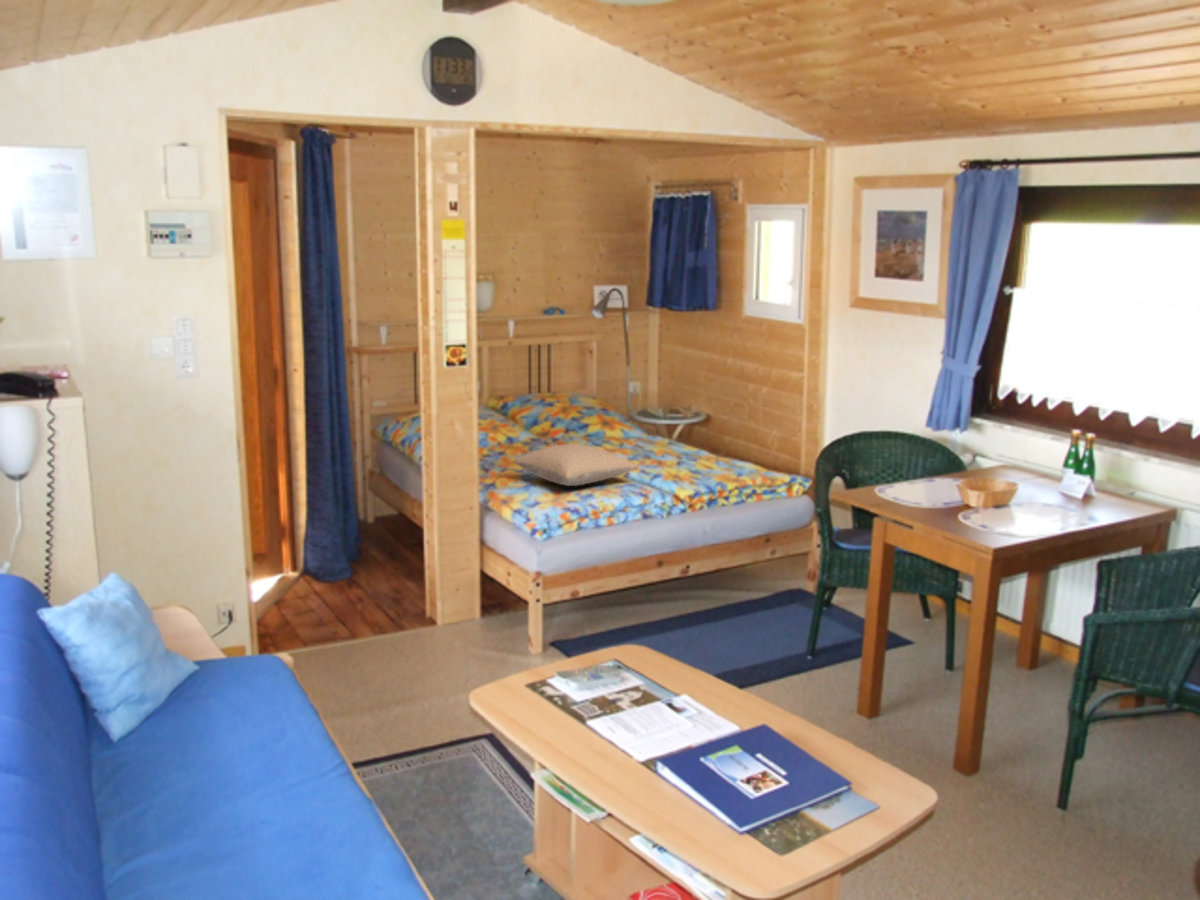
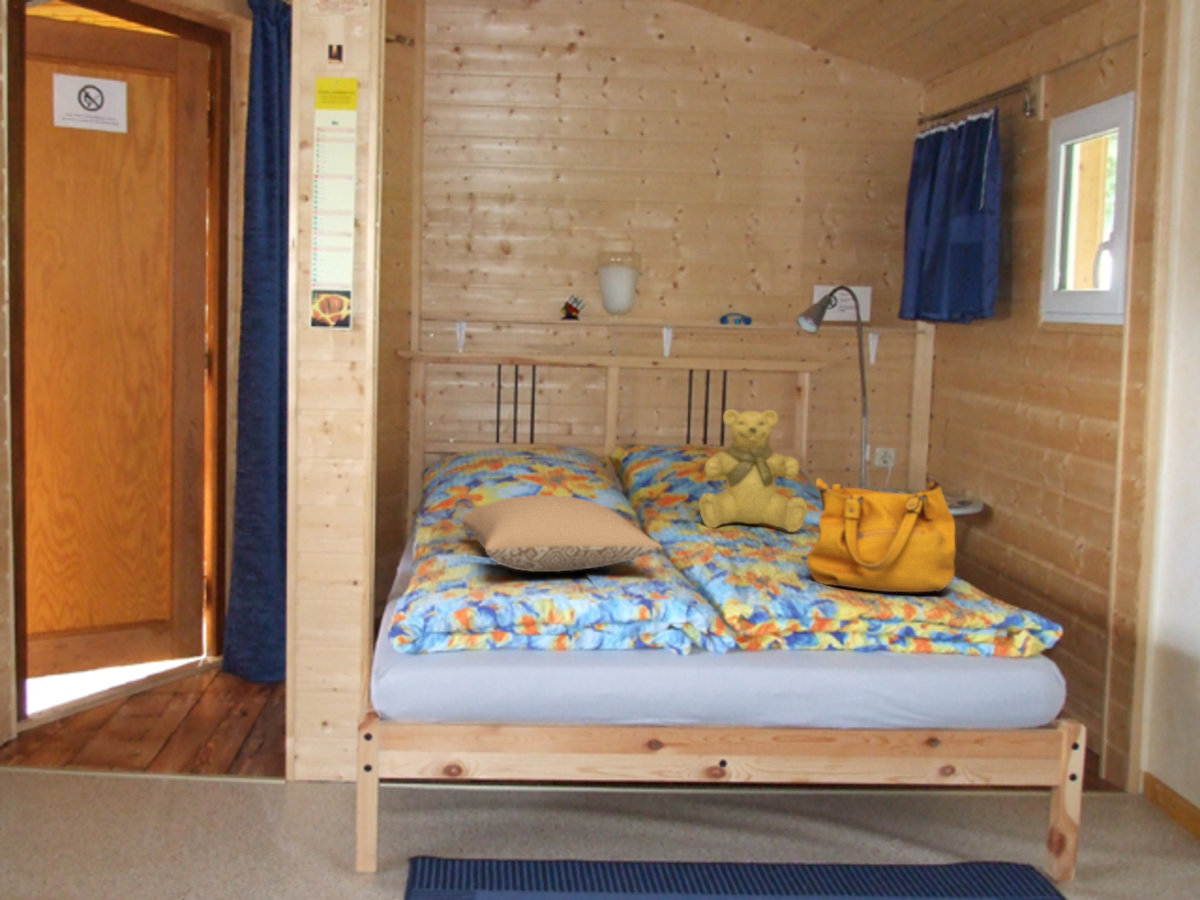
teddy bear: none [594,378,650,447] -> present [698,409,807,532]
handbag: none [689,416,757,475] -> present [807,476,955,592]

